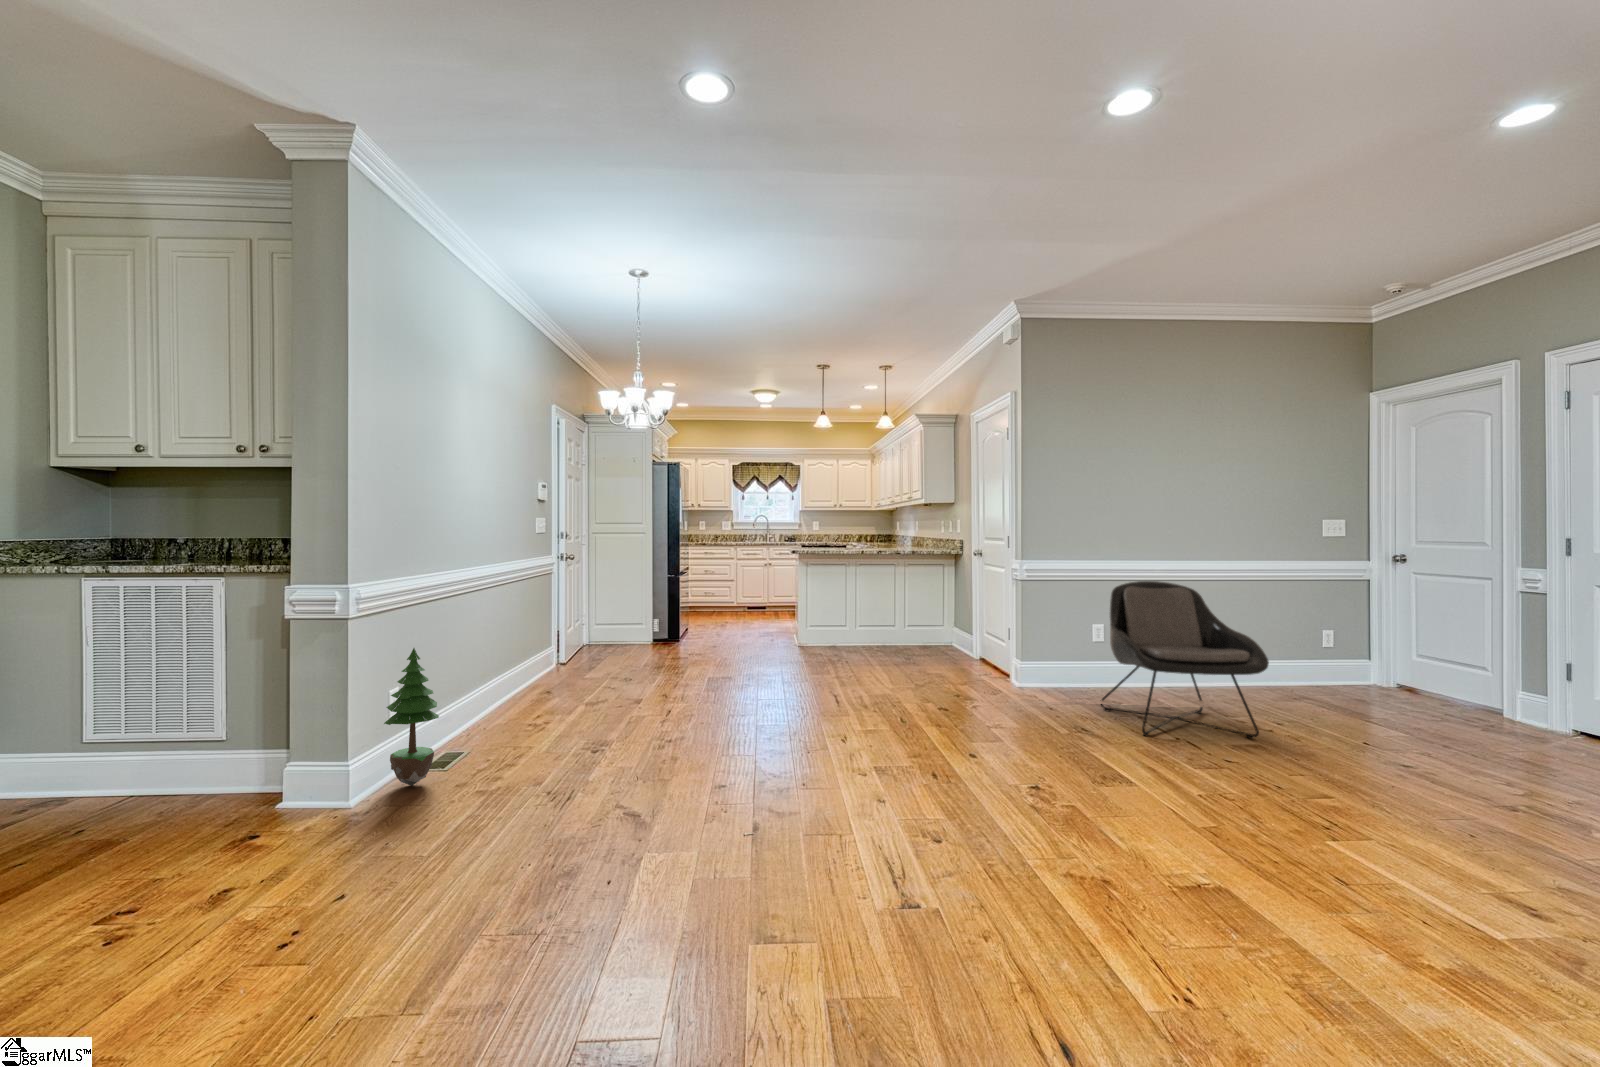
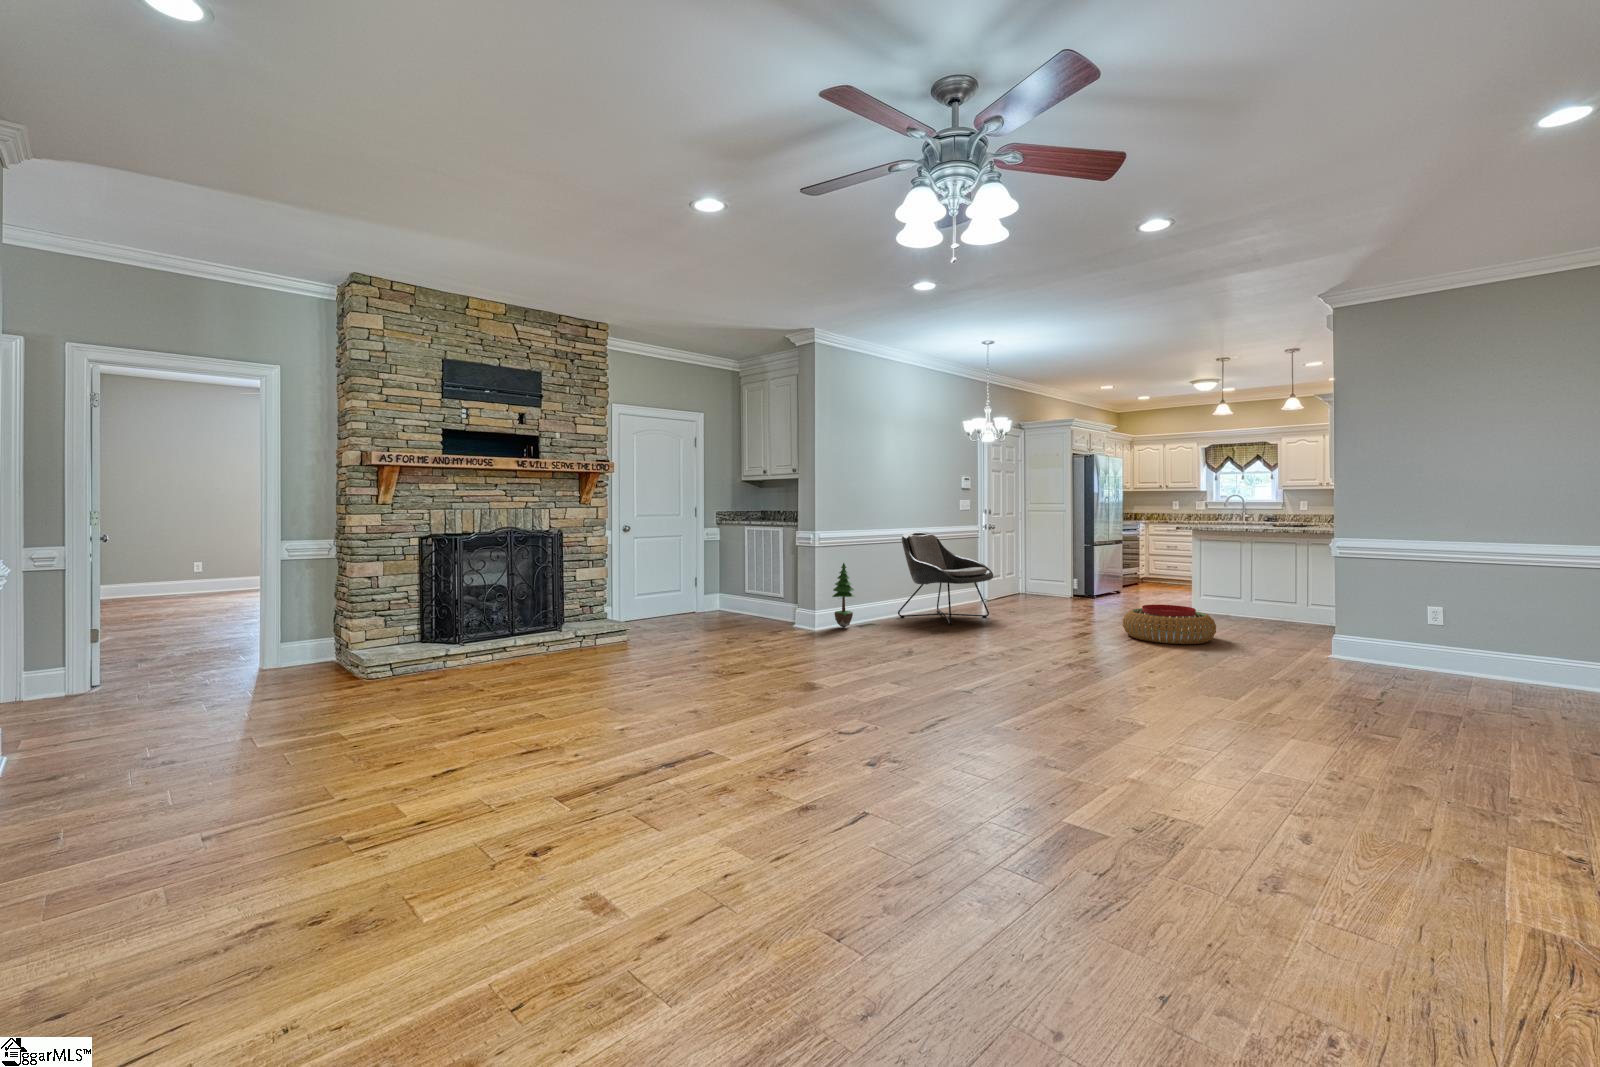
lounge chair: present [1101,581,1269,739] -> present [898,531,994,625]
pouf: none [823,658,929,713] -> present [1123,605,1216,644]

